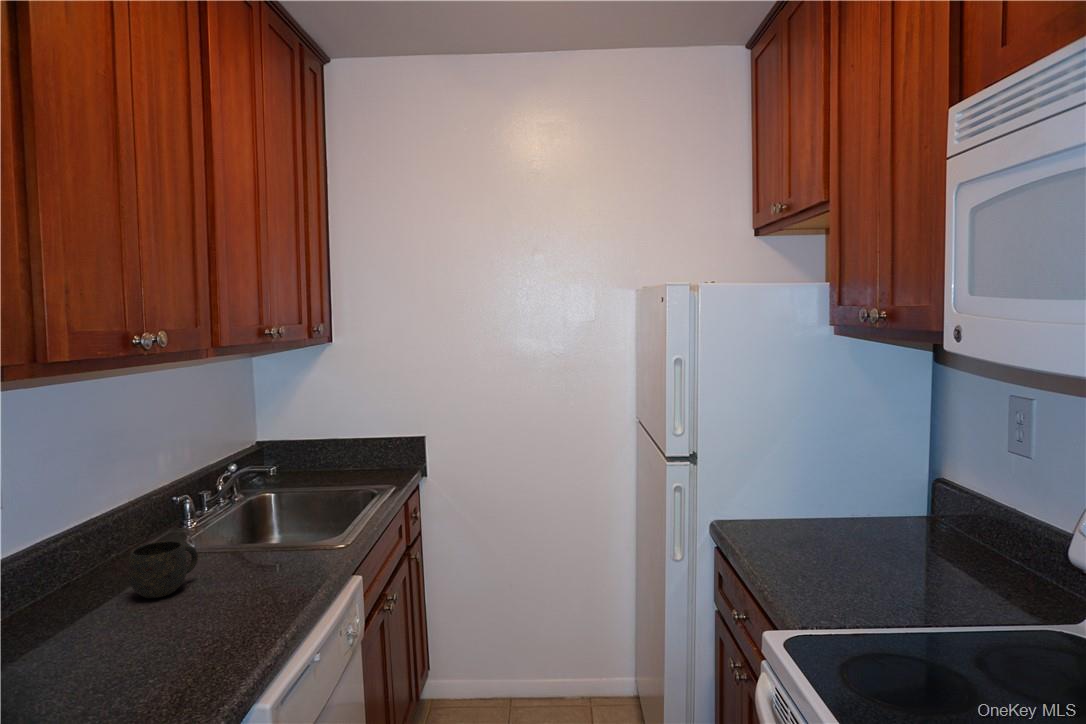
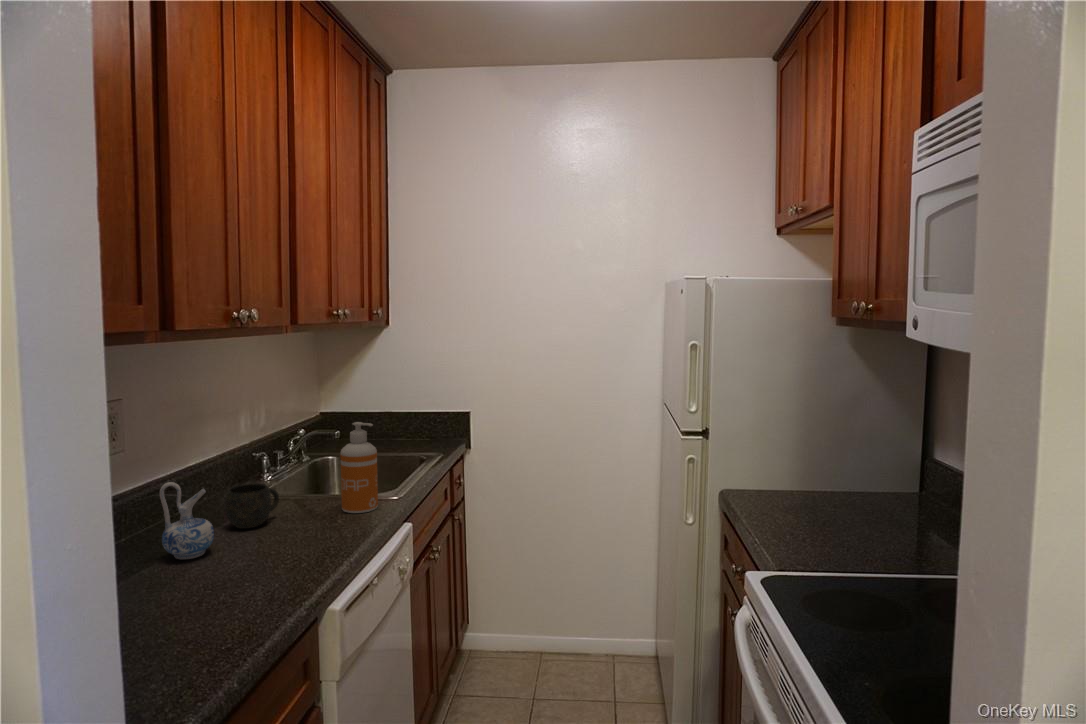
soap dispenser: none [273,461,321,570] -> present [340,422,378,513]
ceramic pitcher: none [34,551,109,649] -> present [160,482,214,559]

